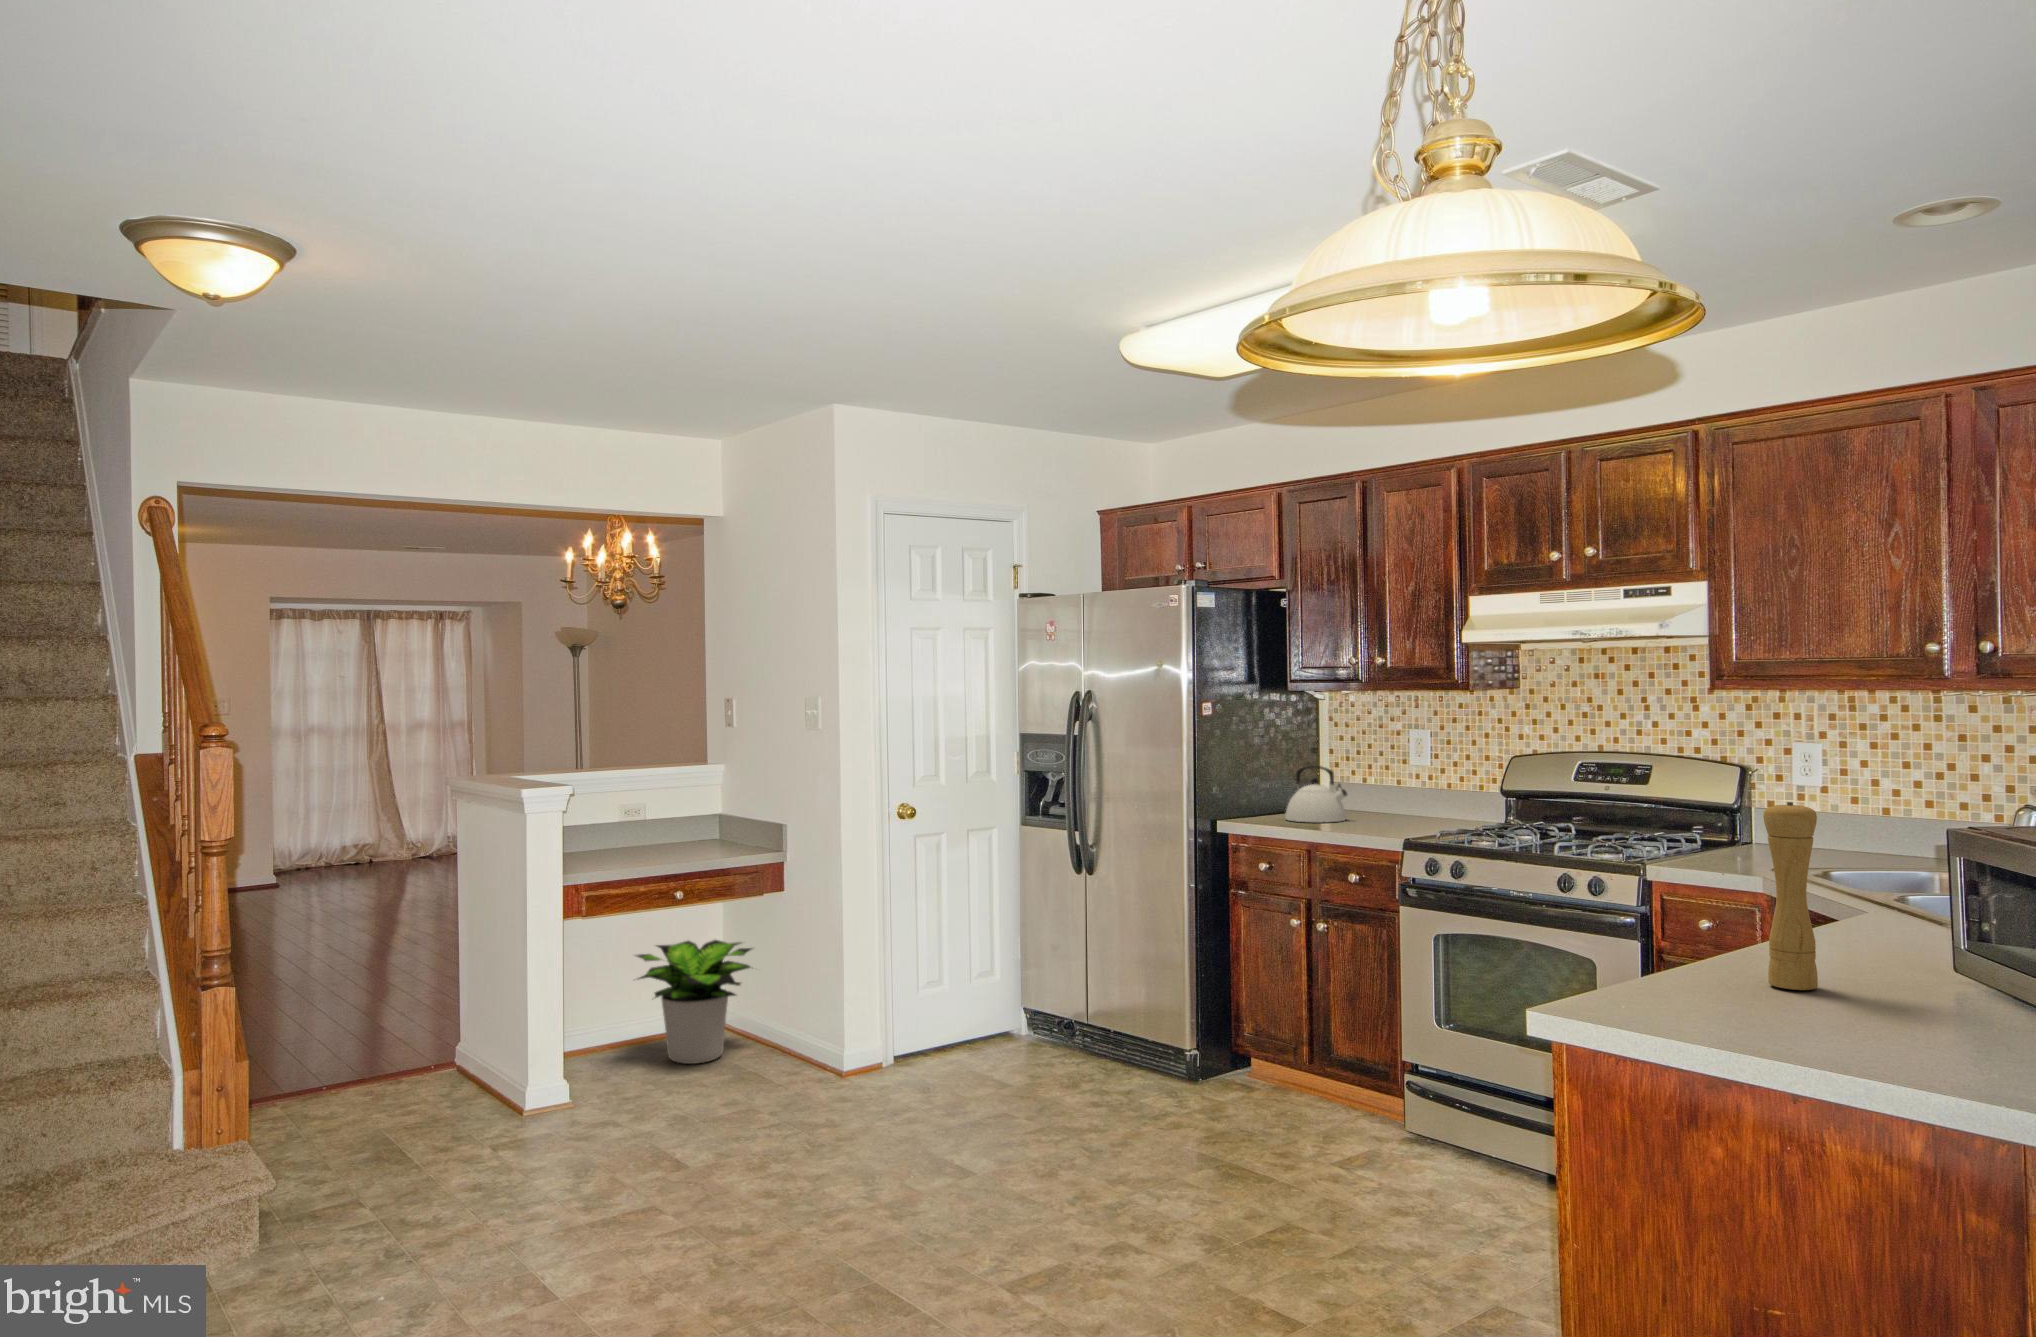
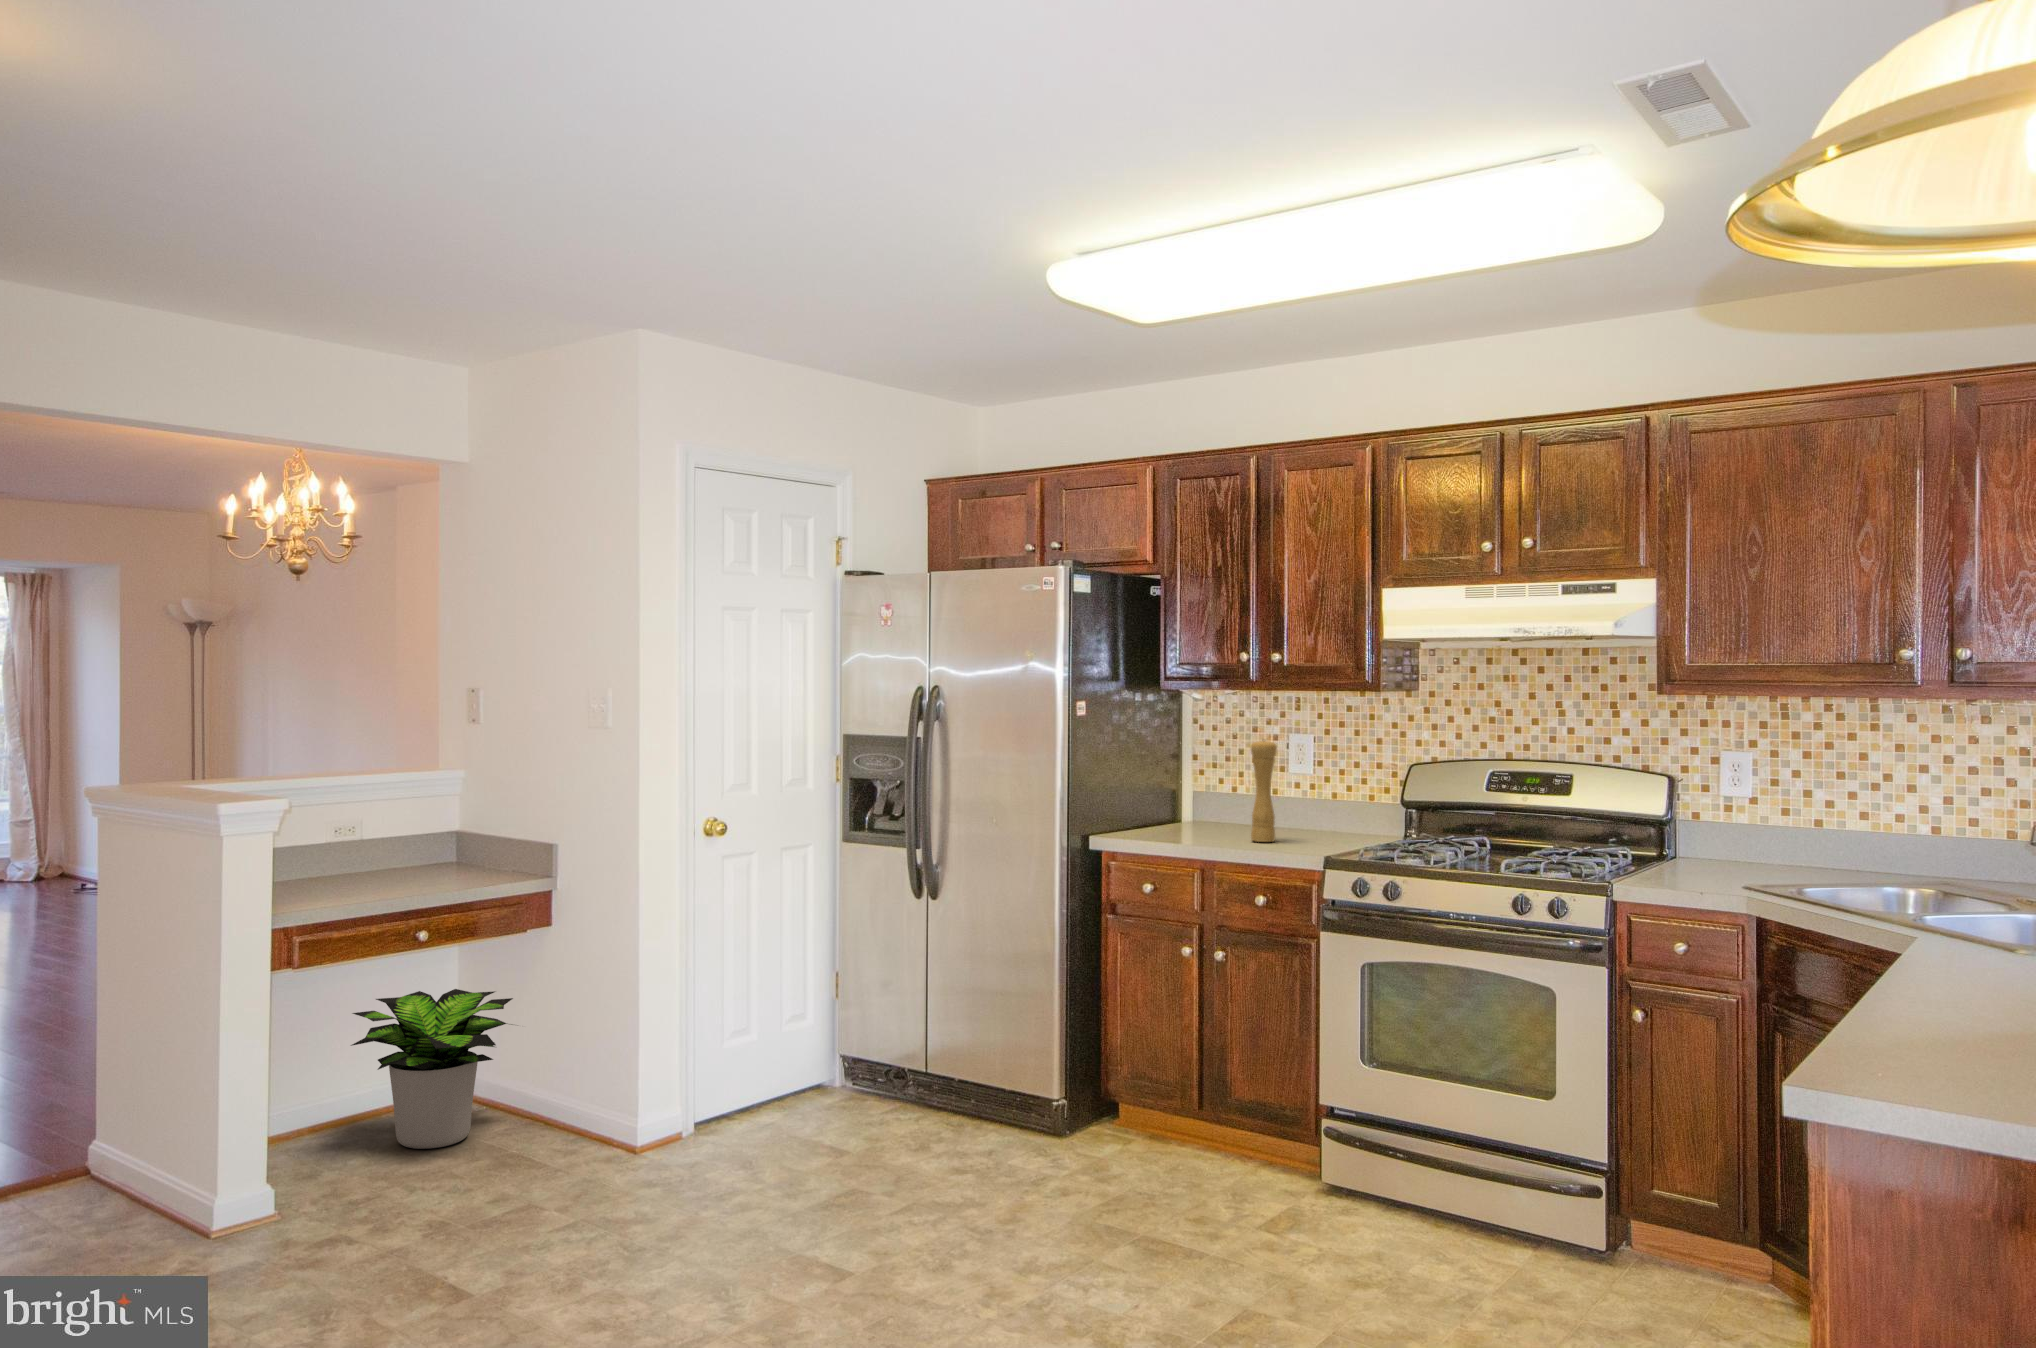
kettle: present [1285,766,1347,822] -> none [1163,773,1234,837]
pepper mill: present [1763,802,1818,990] -> present [1251,740,1277,842]

